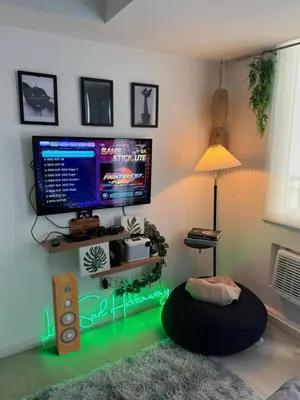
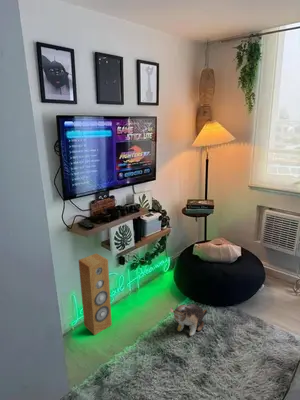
plush toy: none [127,341,184,379] -> present [170,304,207,336]

